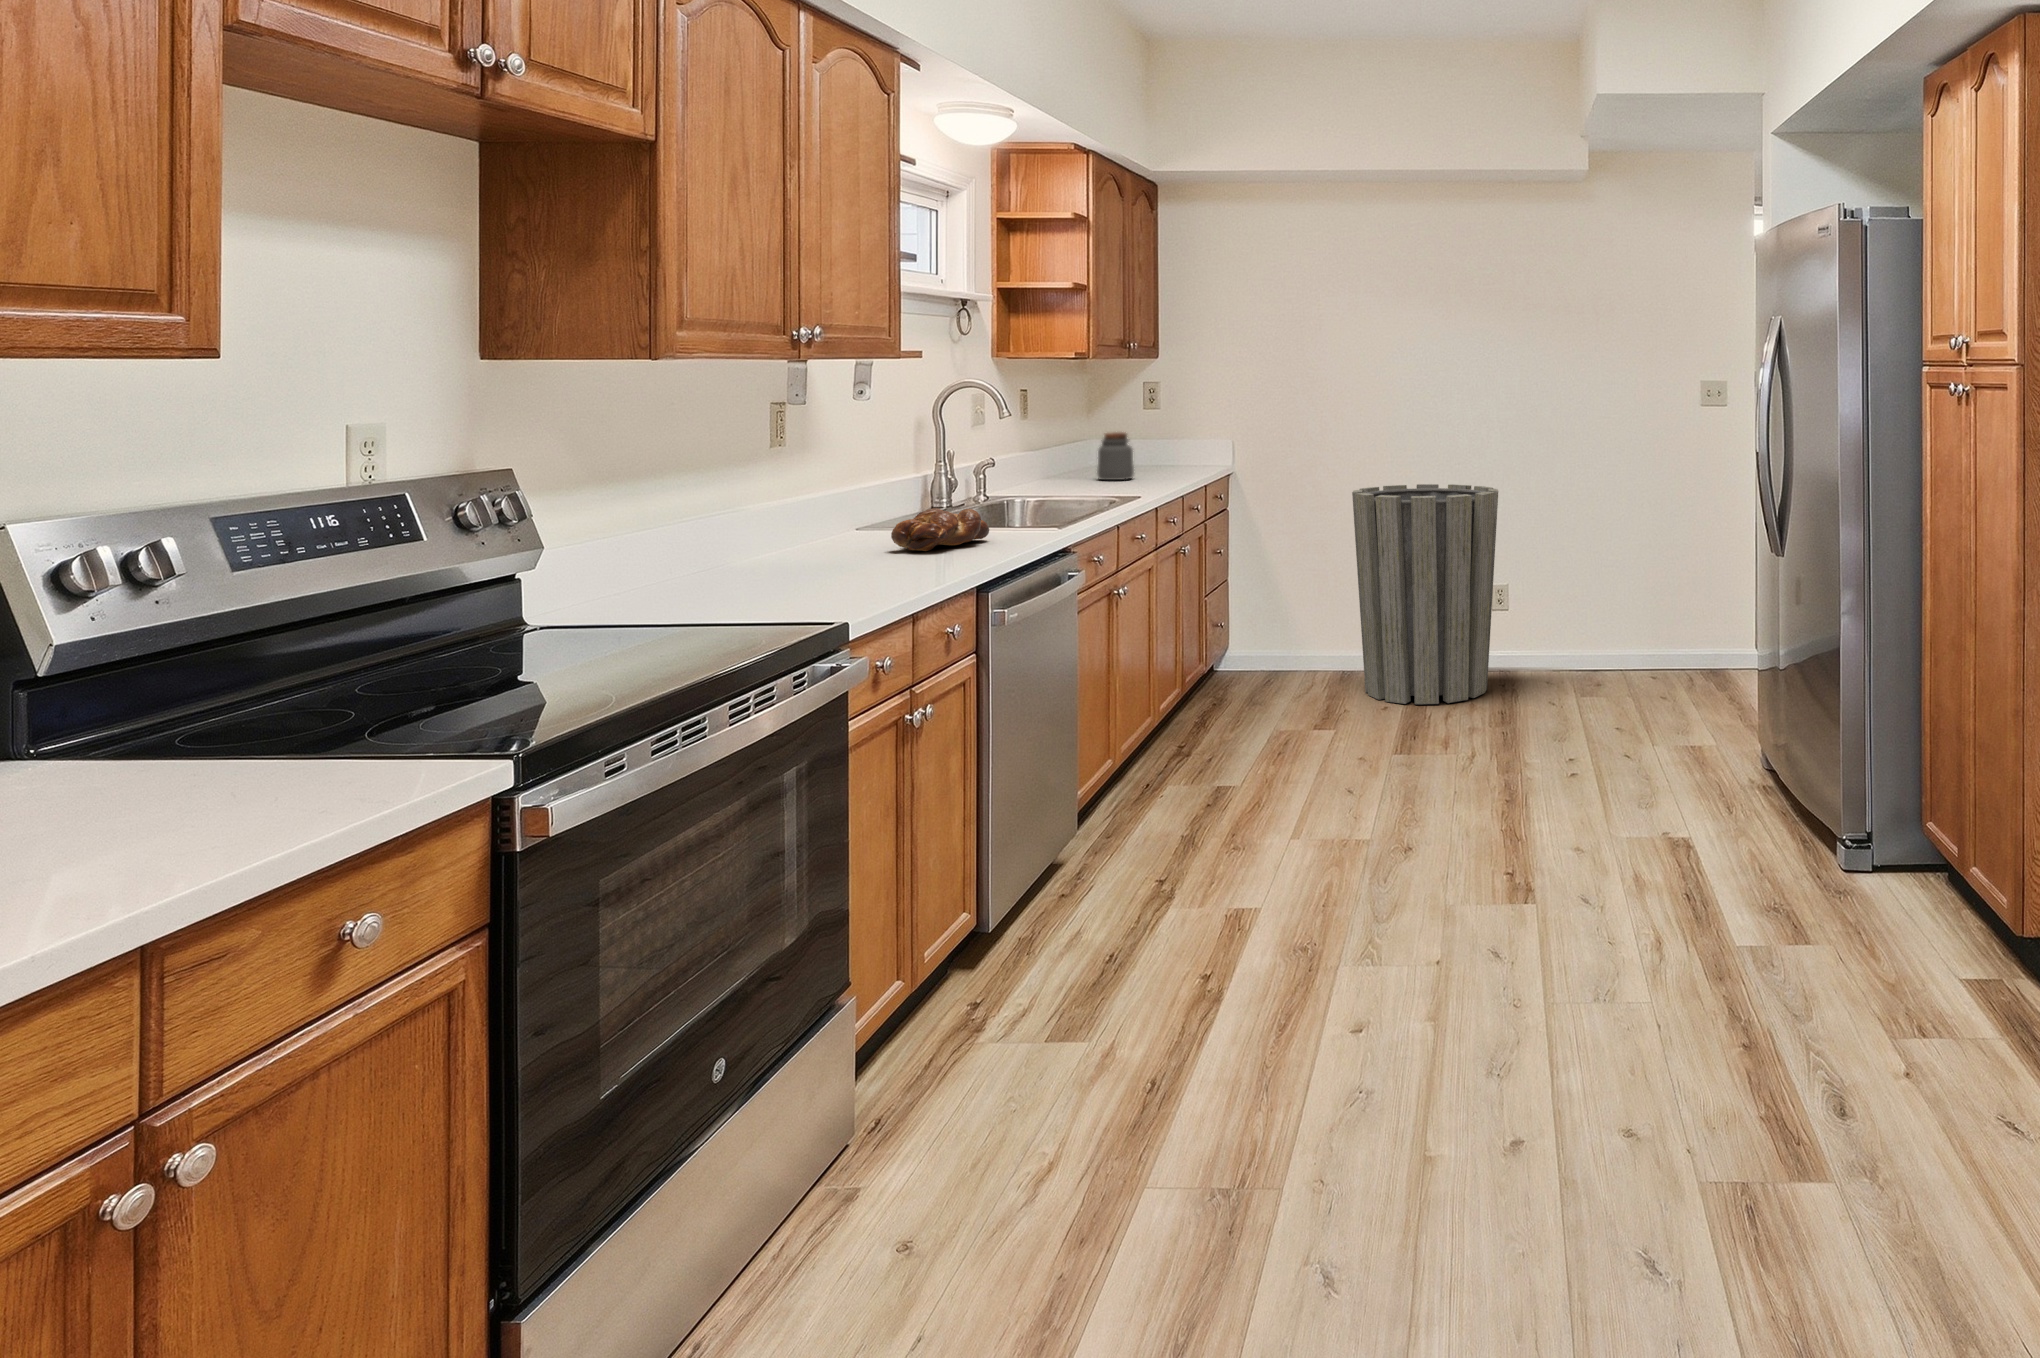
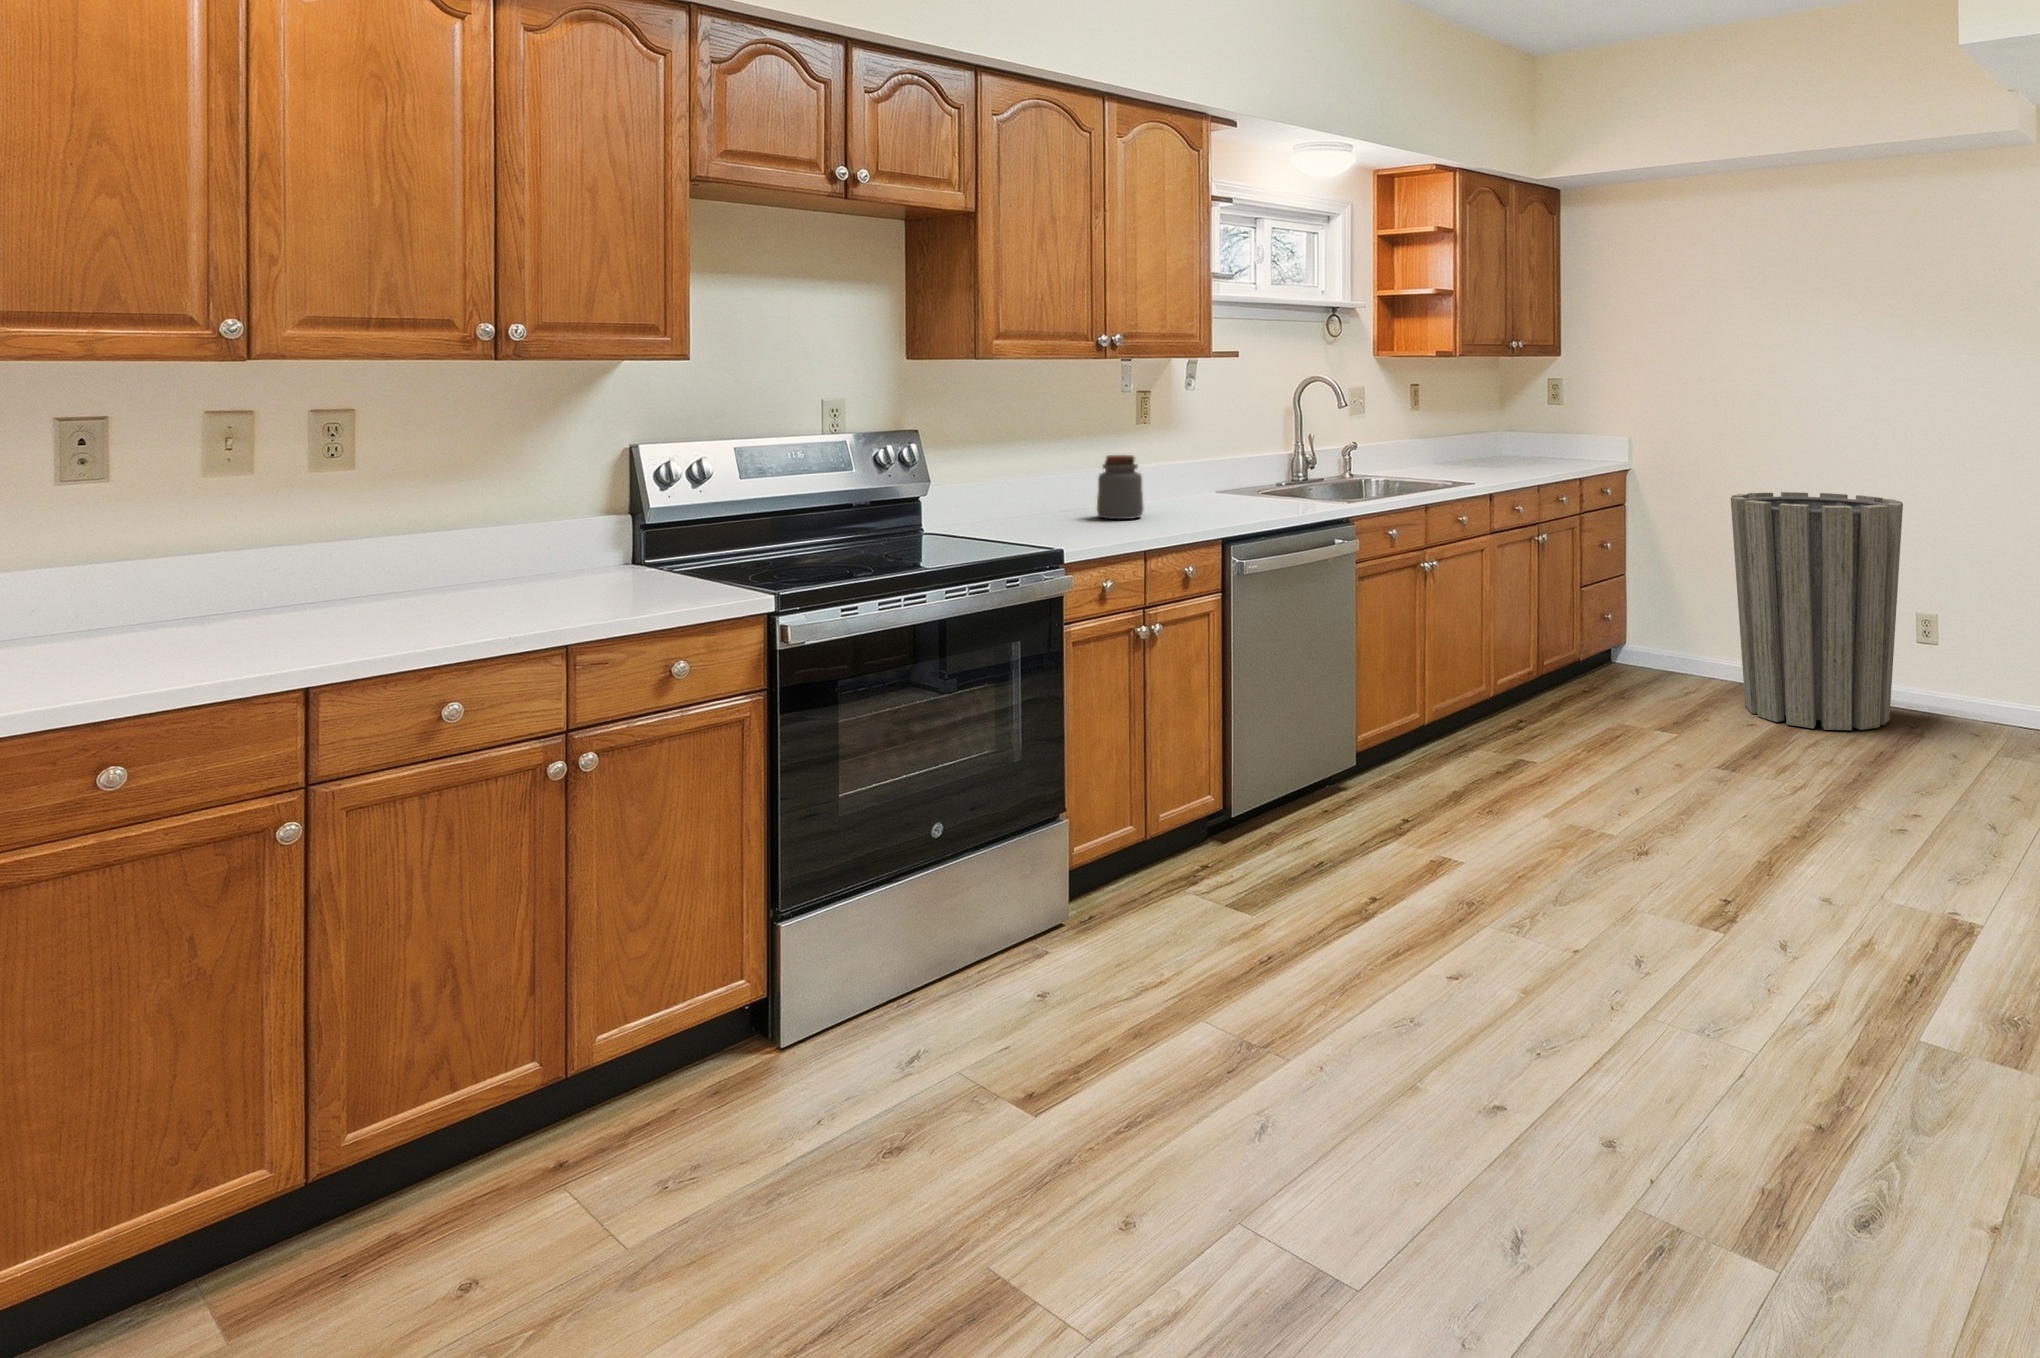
jar: present [1097,432,1134,480] -> present [1097,455,1143,519]
bread loaf: present [891,508,989,551] -> none [1206,478,1286,511]

